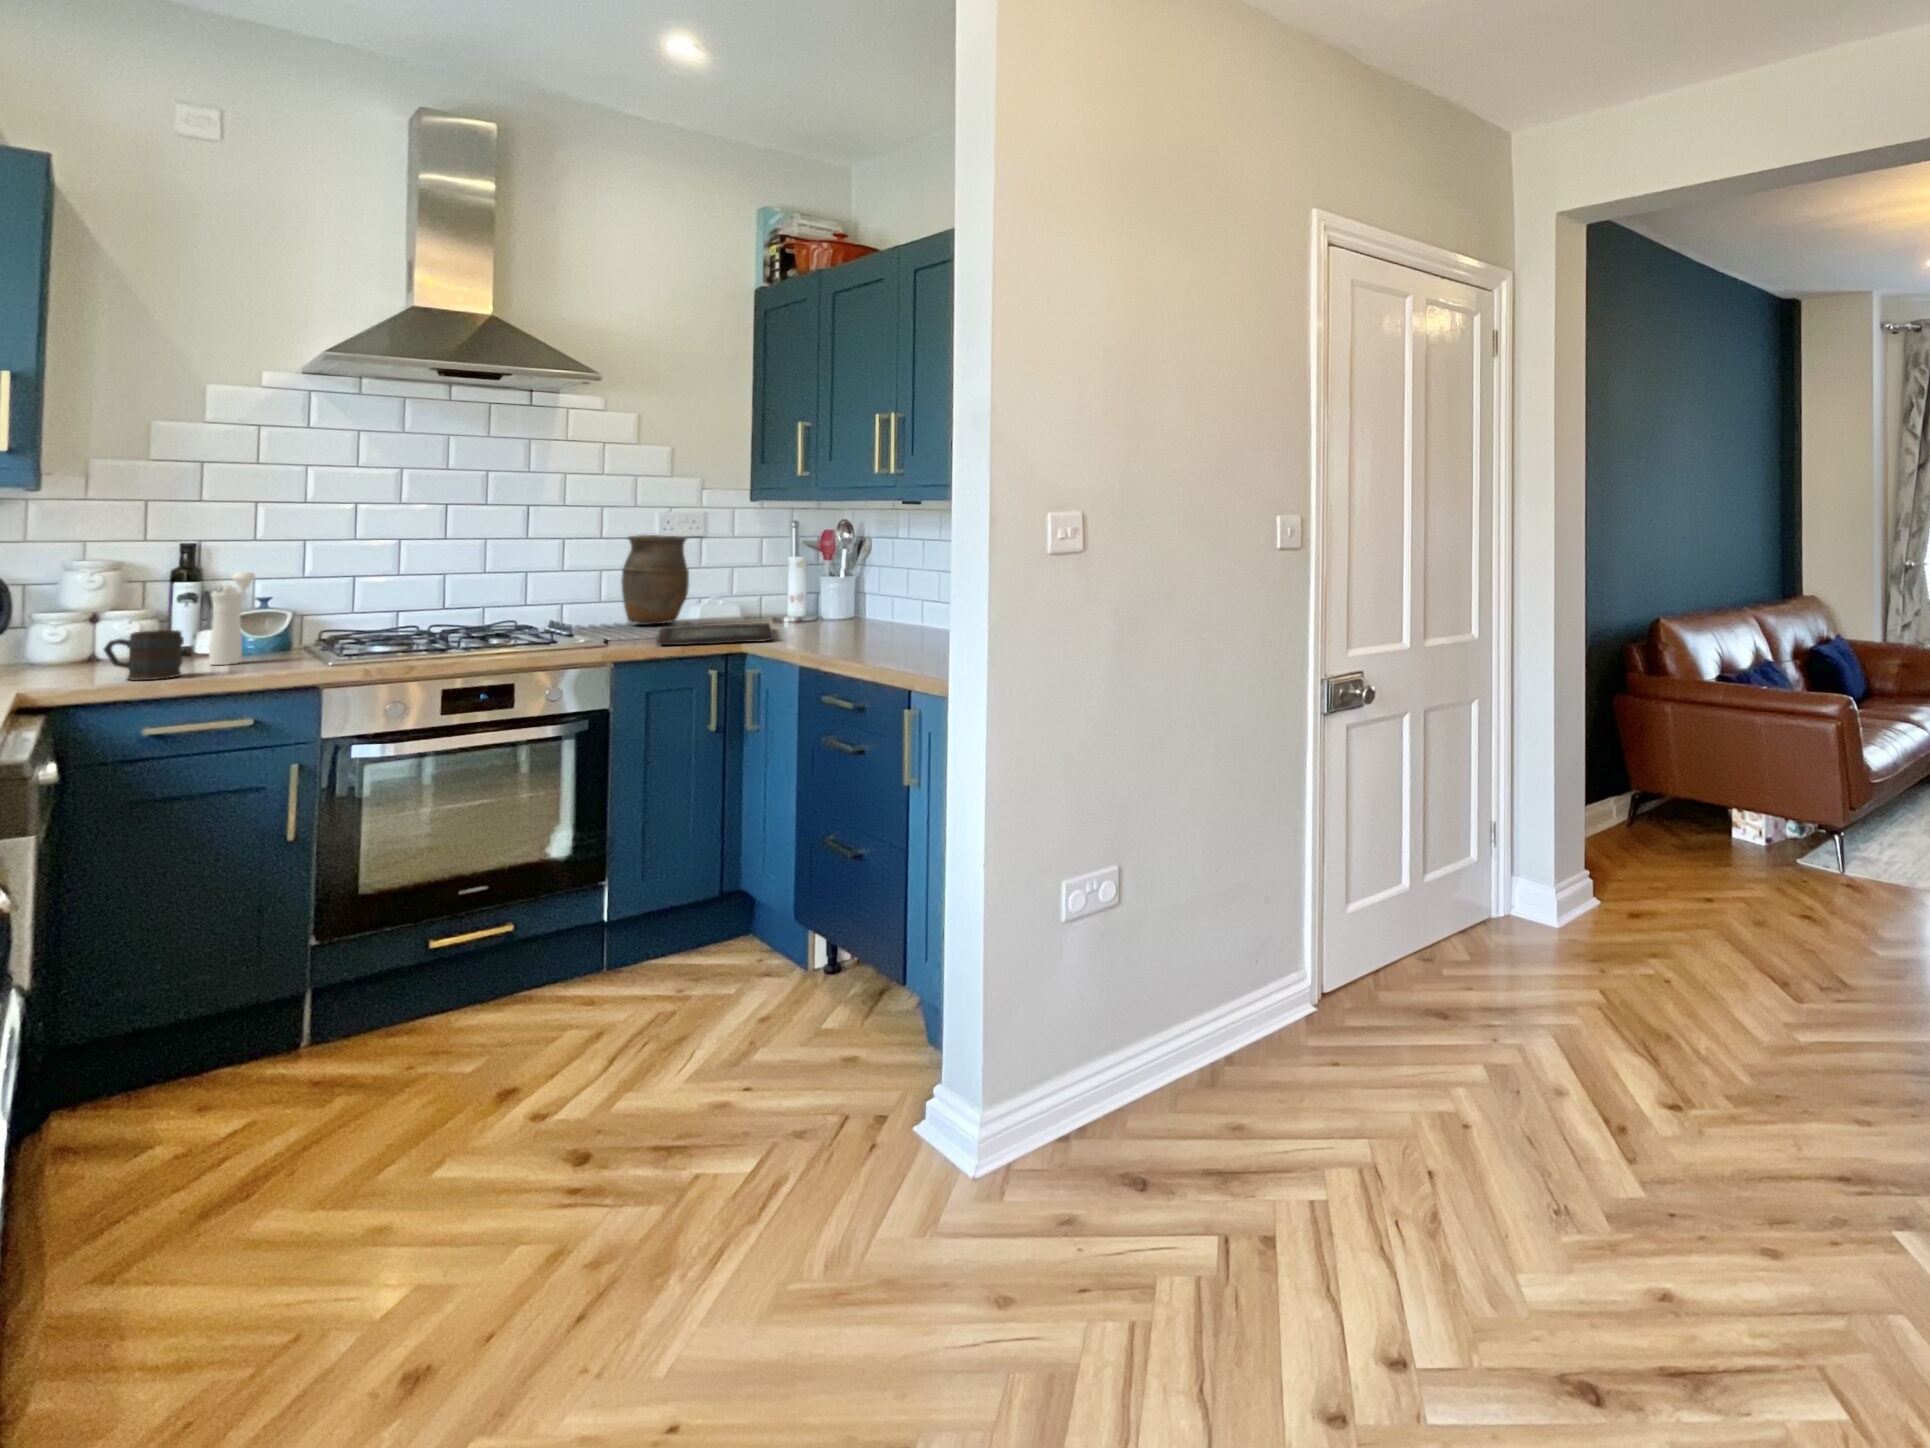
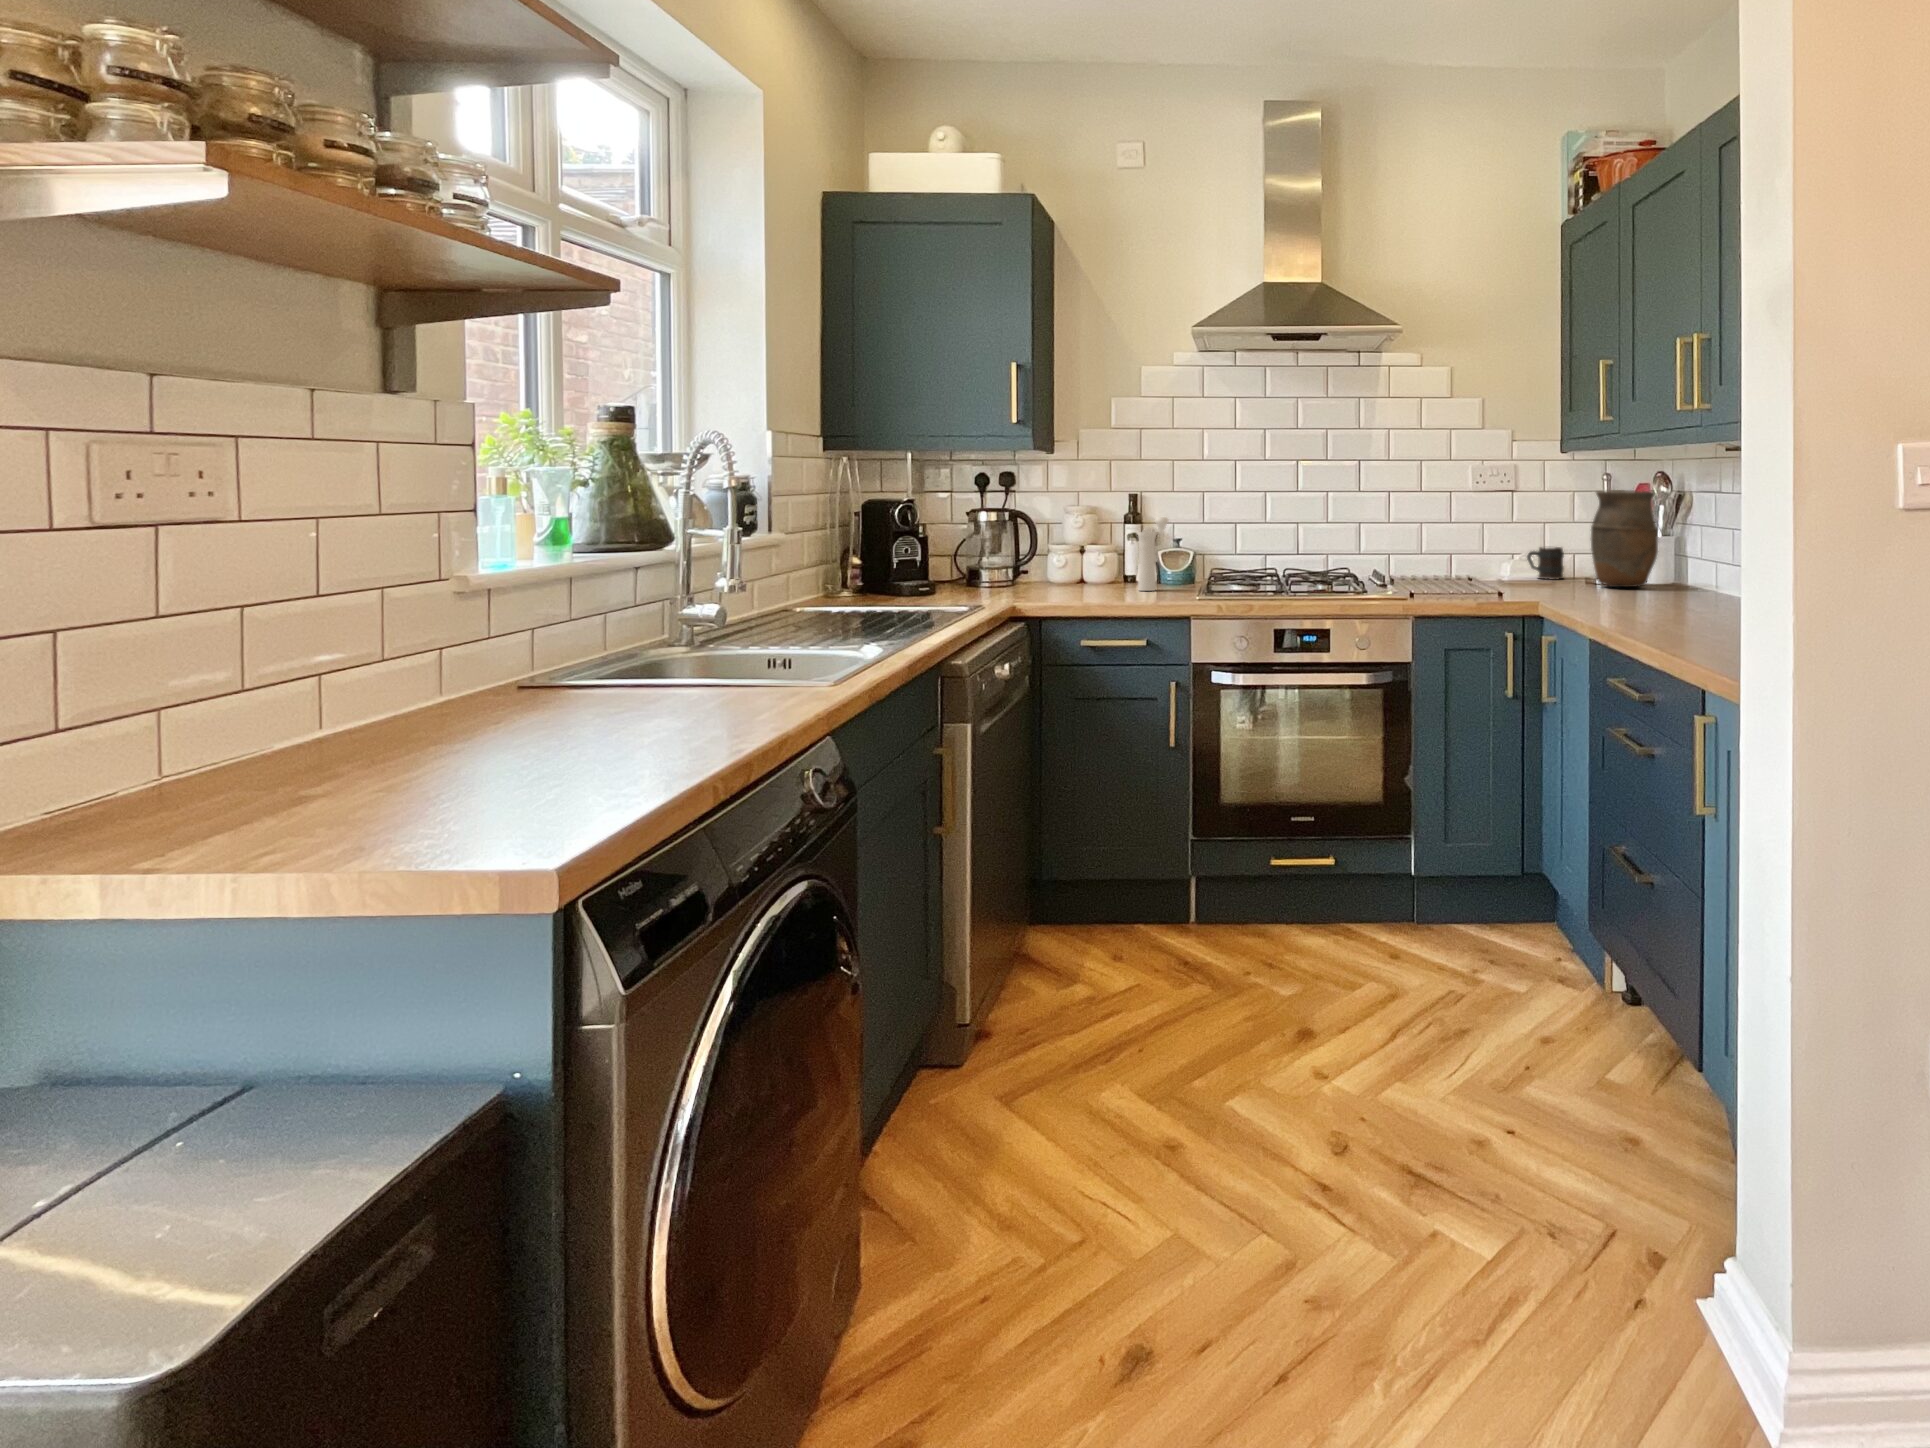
vase: present [621,535,689,625] -> present [1591,490,1658,587]
tray: present [657,623,774,645] -> none [1453,582,1572,604]
mug: present [104,630,184,680] -> present [1527,547,1564,580]

